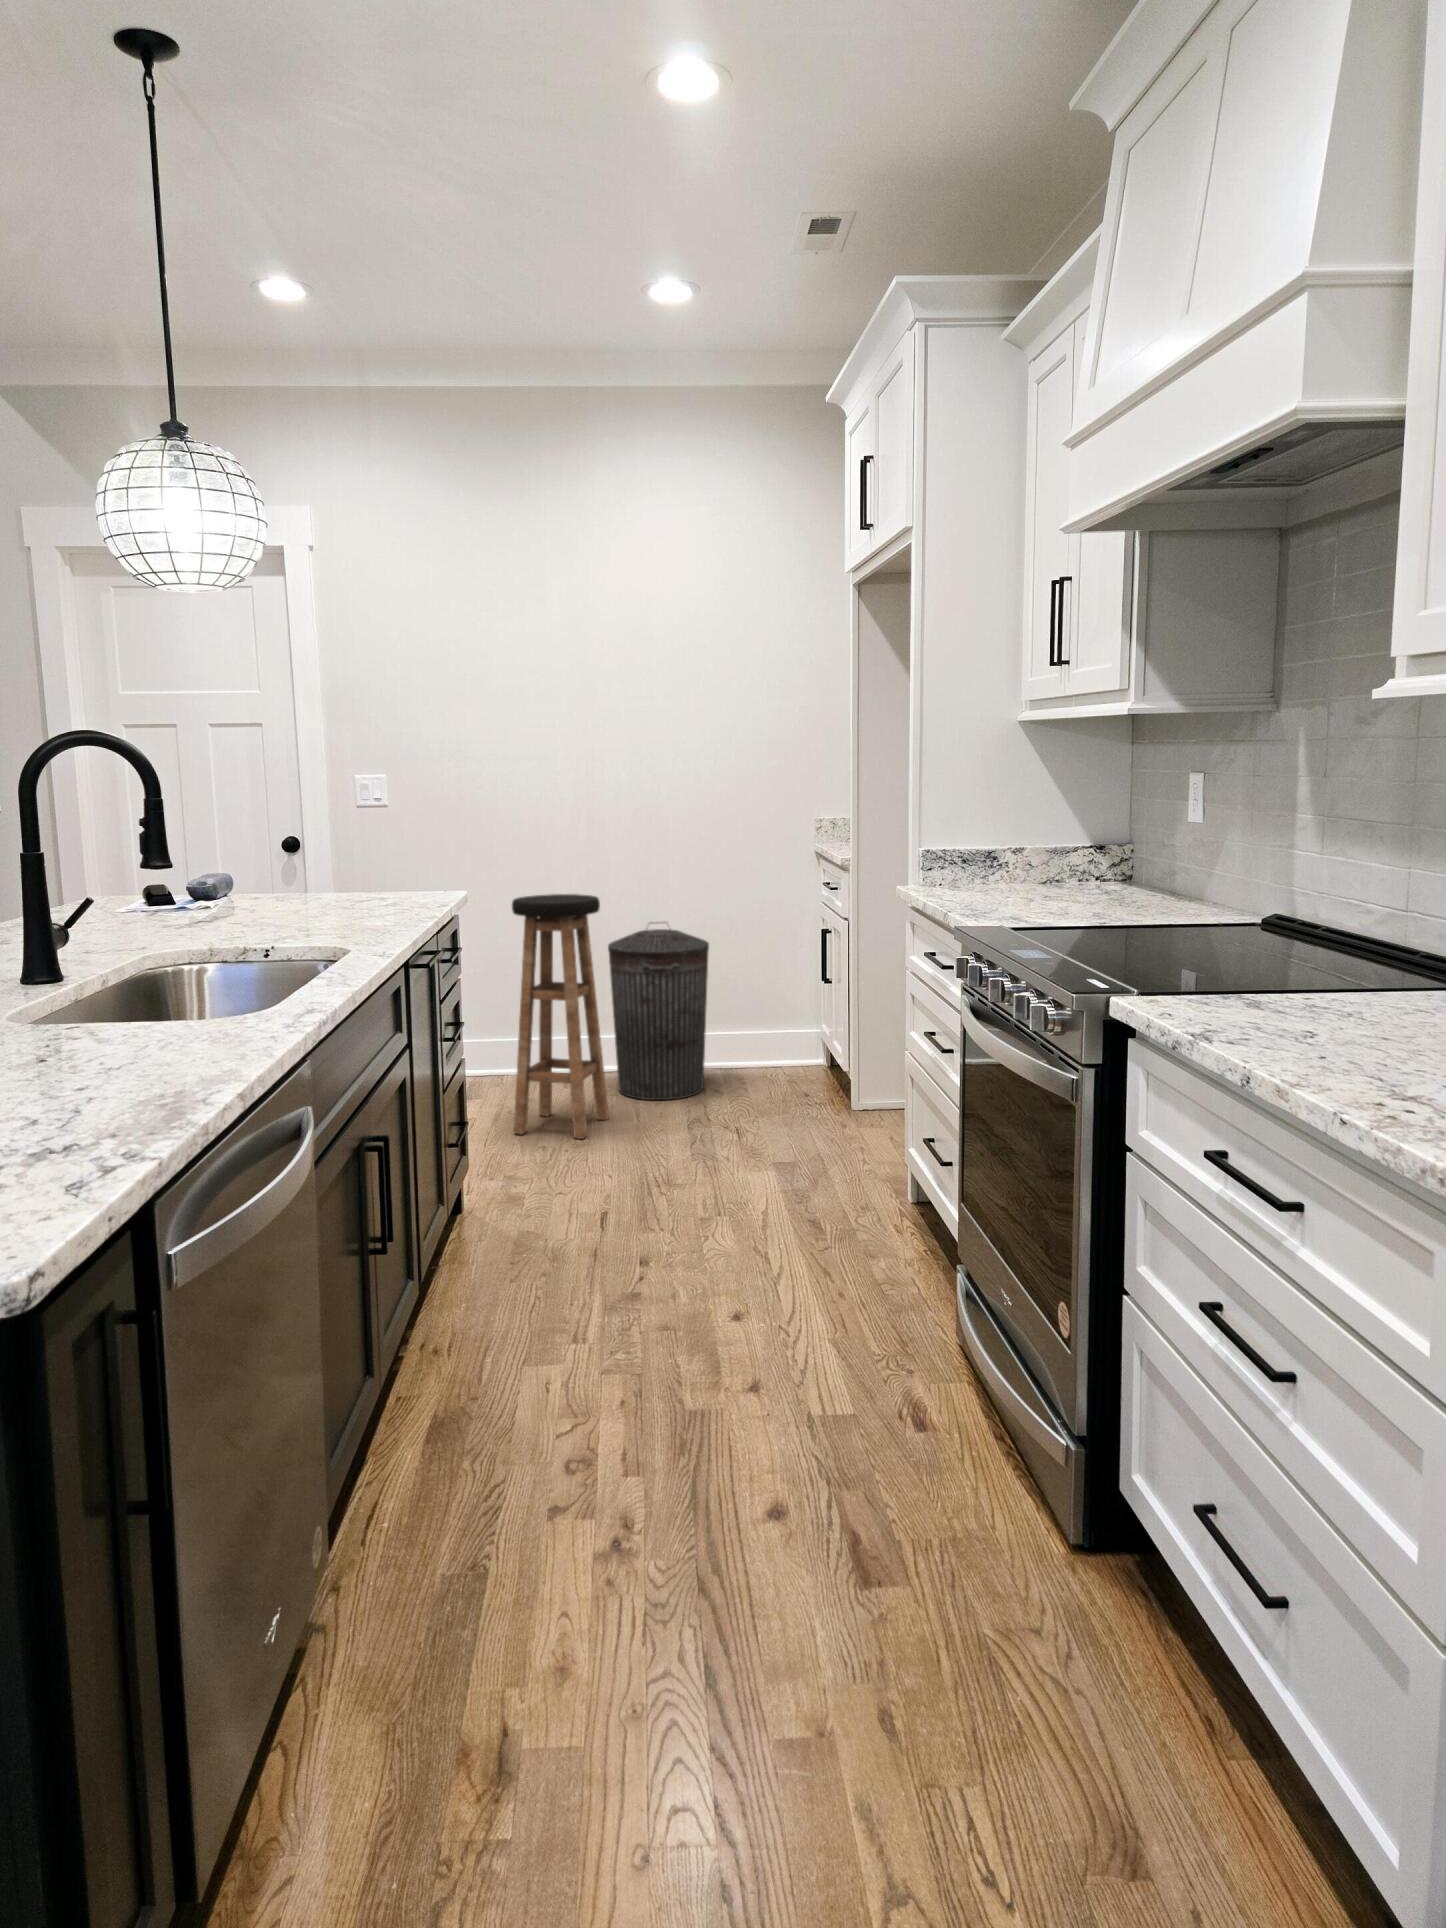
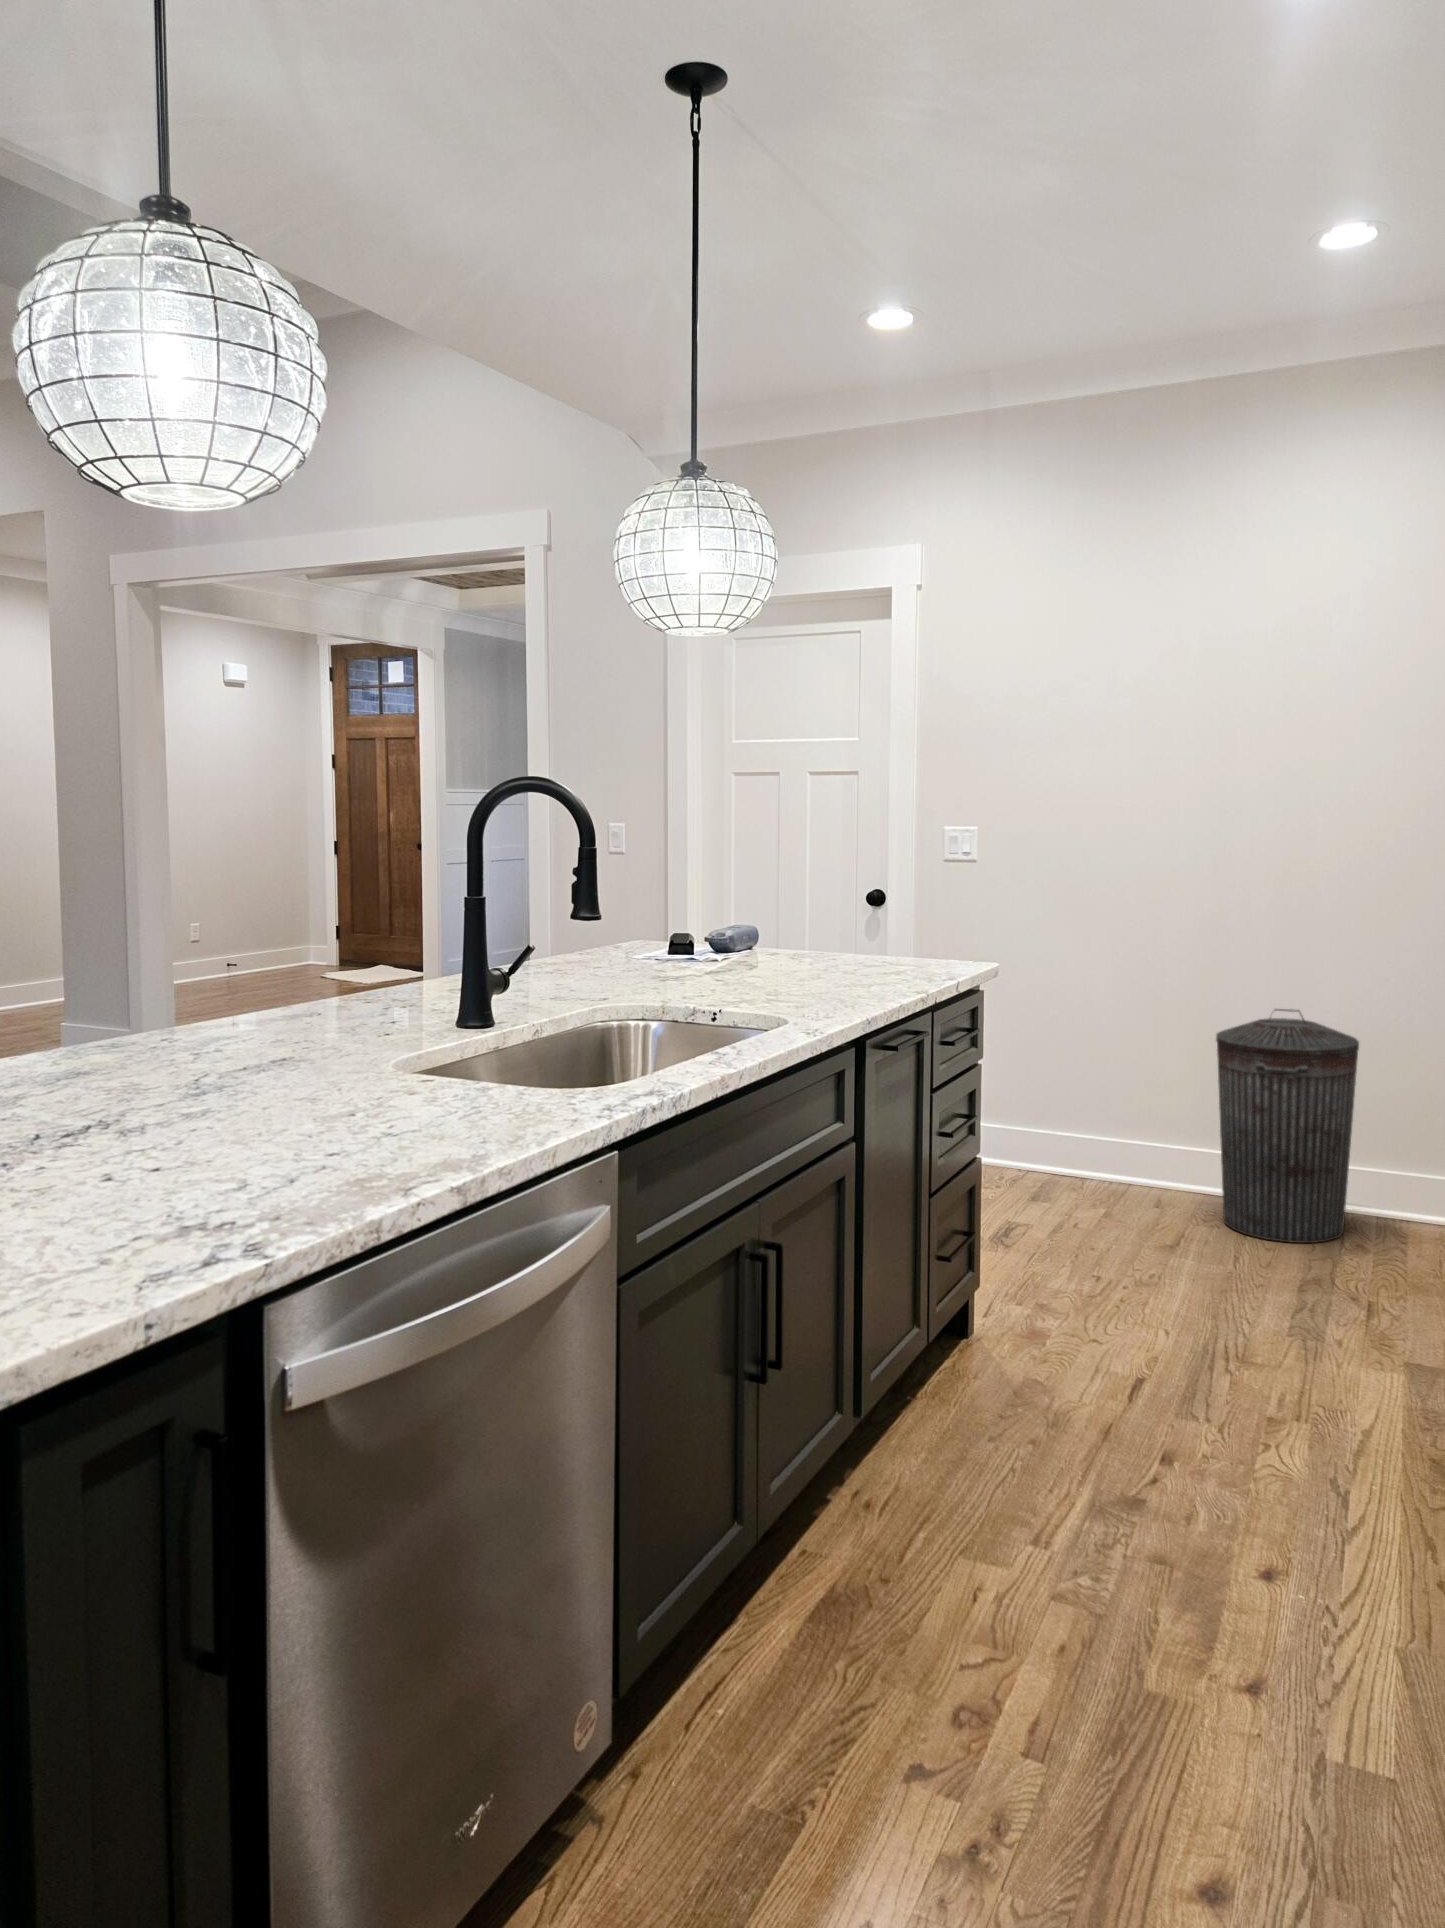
bar stool: present [512,894,609,1139] -> none [1067,967,1196,1275]

